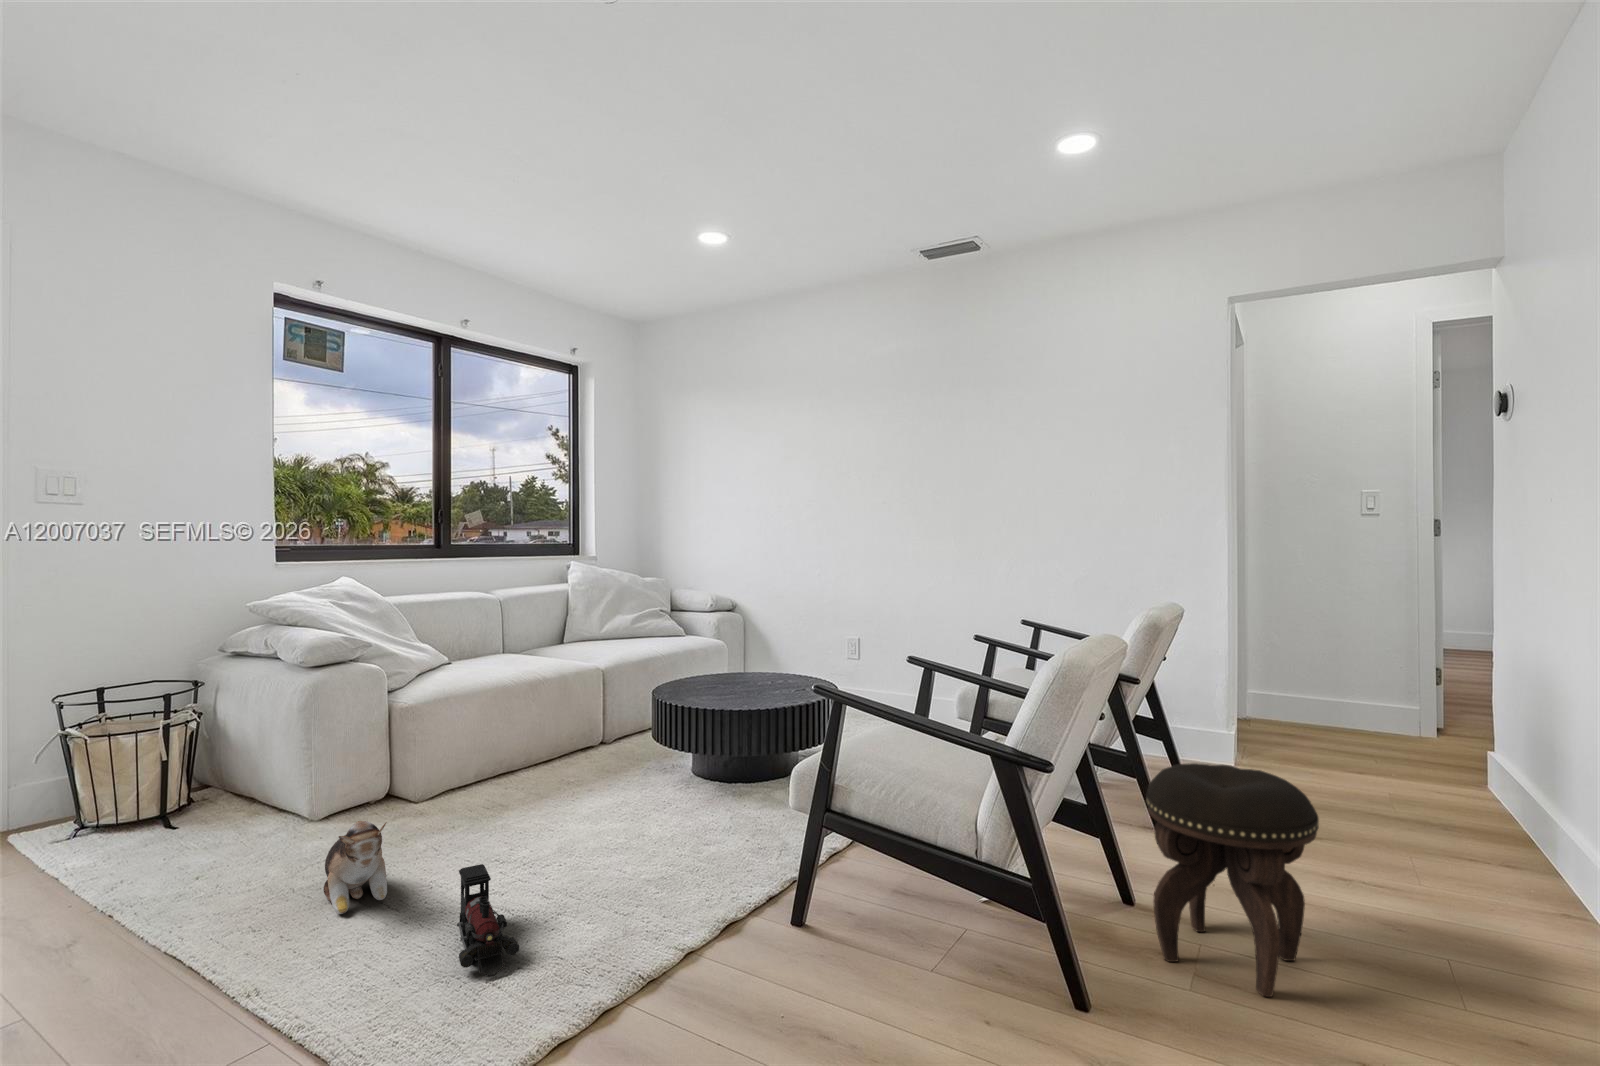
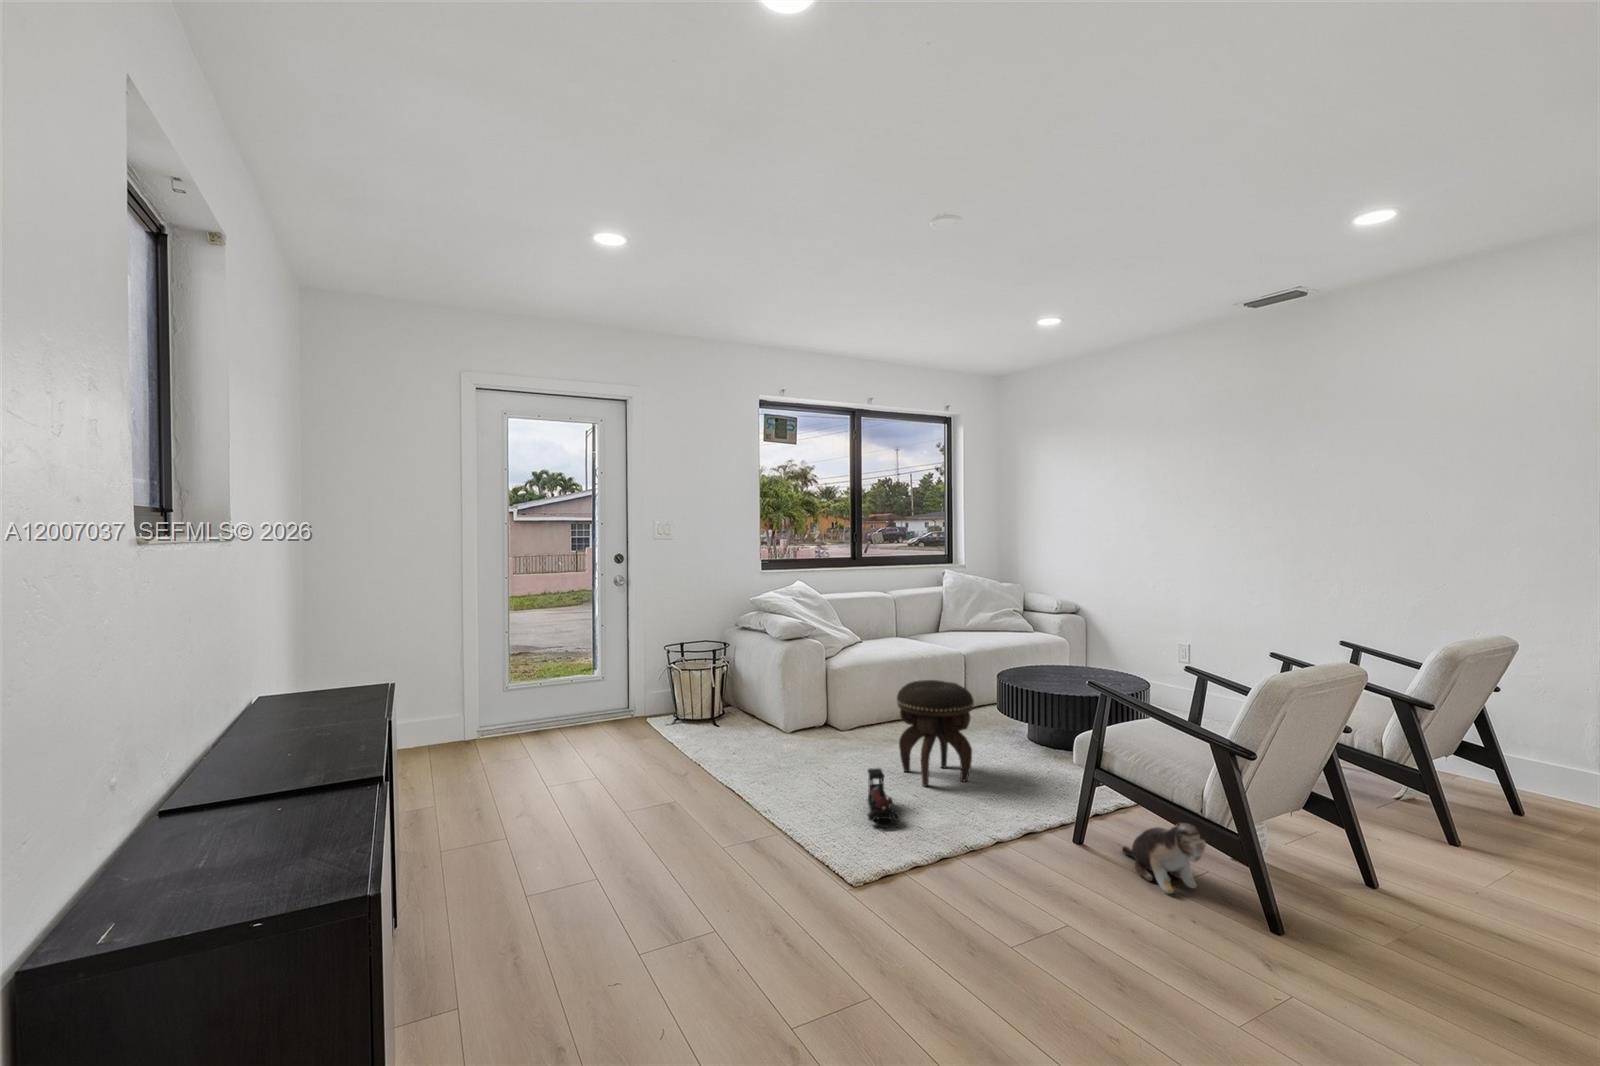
footstool: present [1146,763,1319,997] -> present [897,680,974,786]
plush toy: present [324,821,387,914] -> present [1122,823,1206,894]

